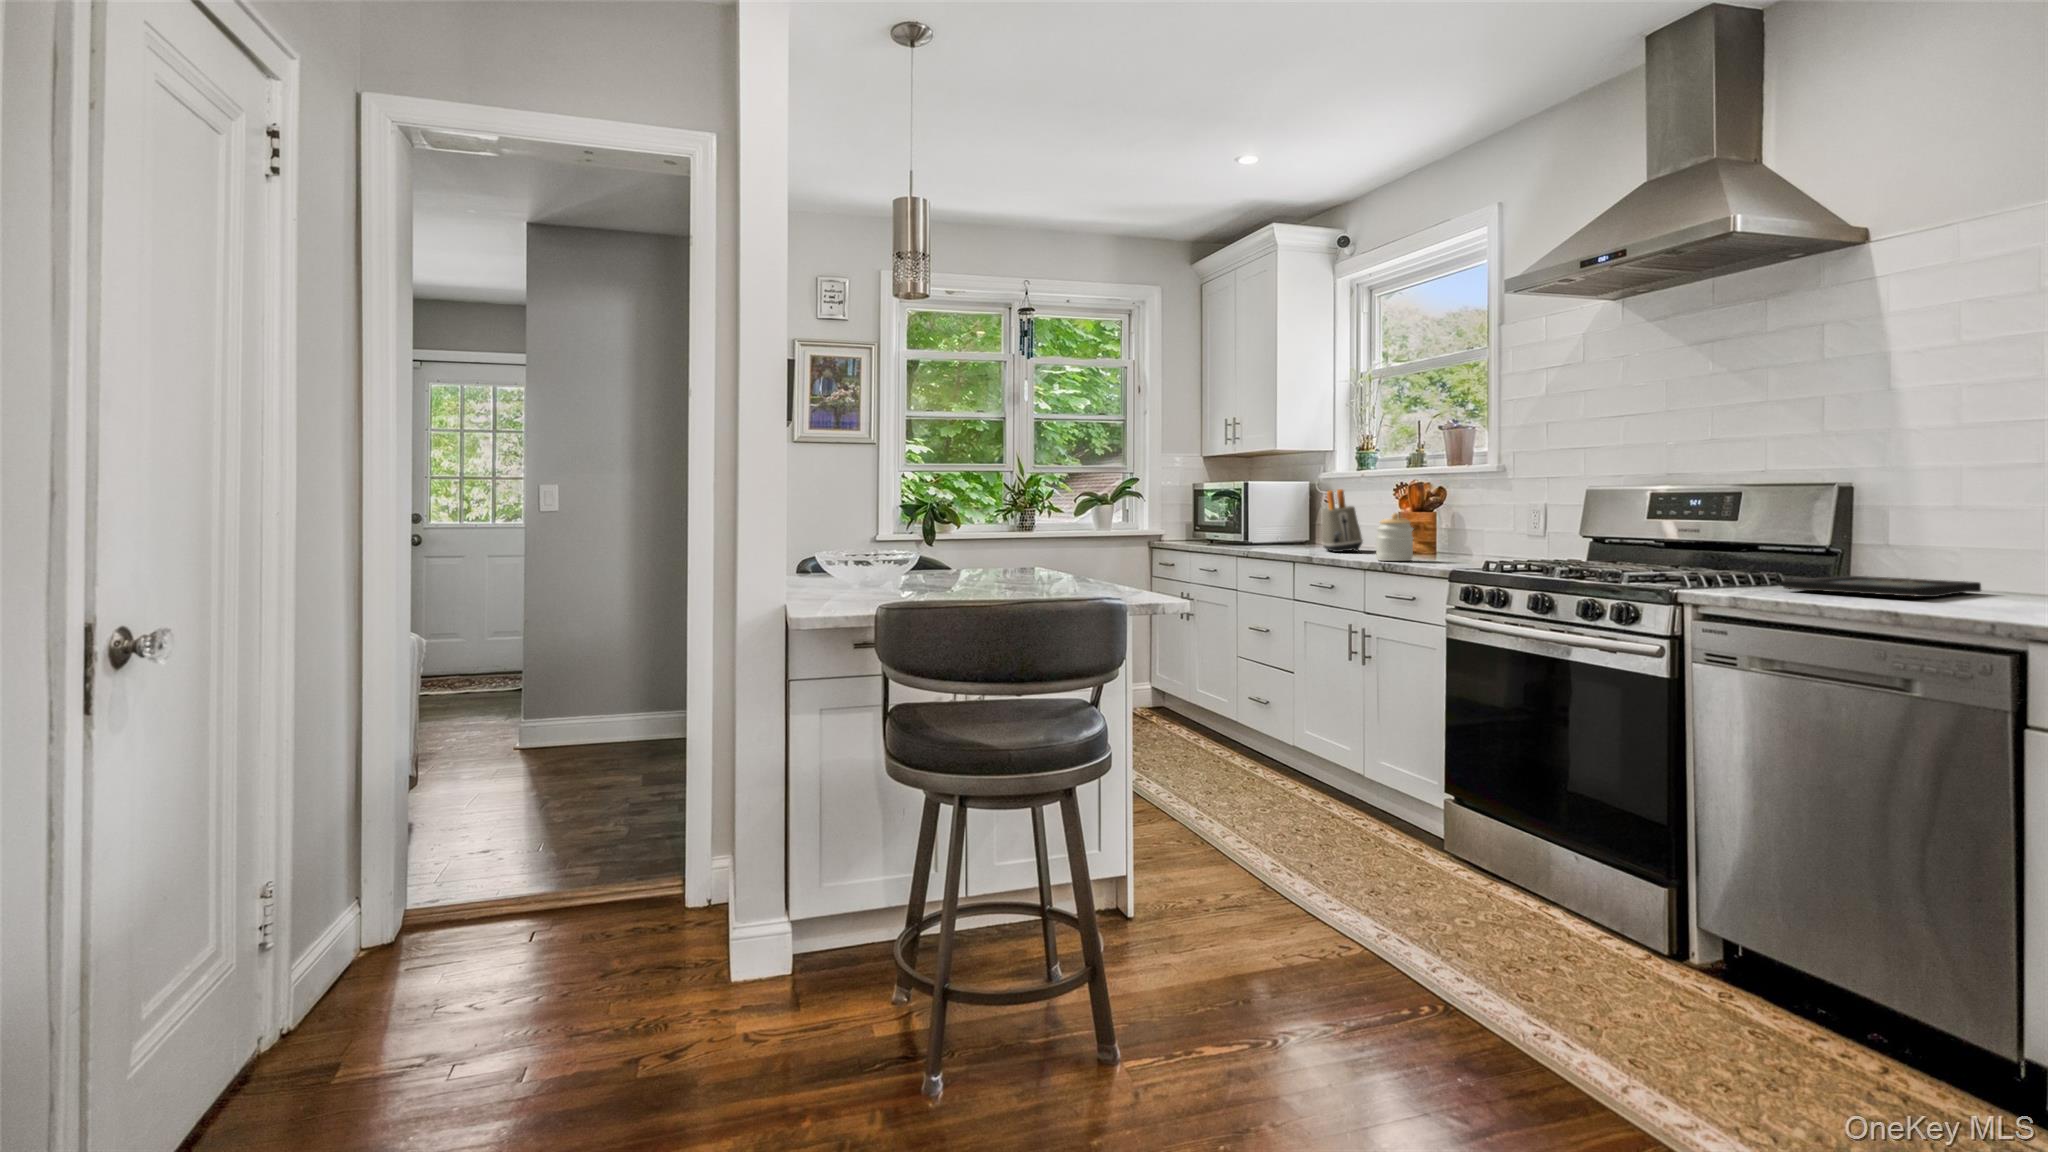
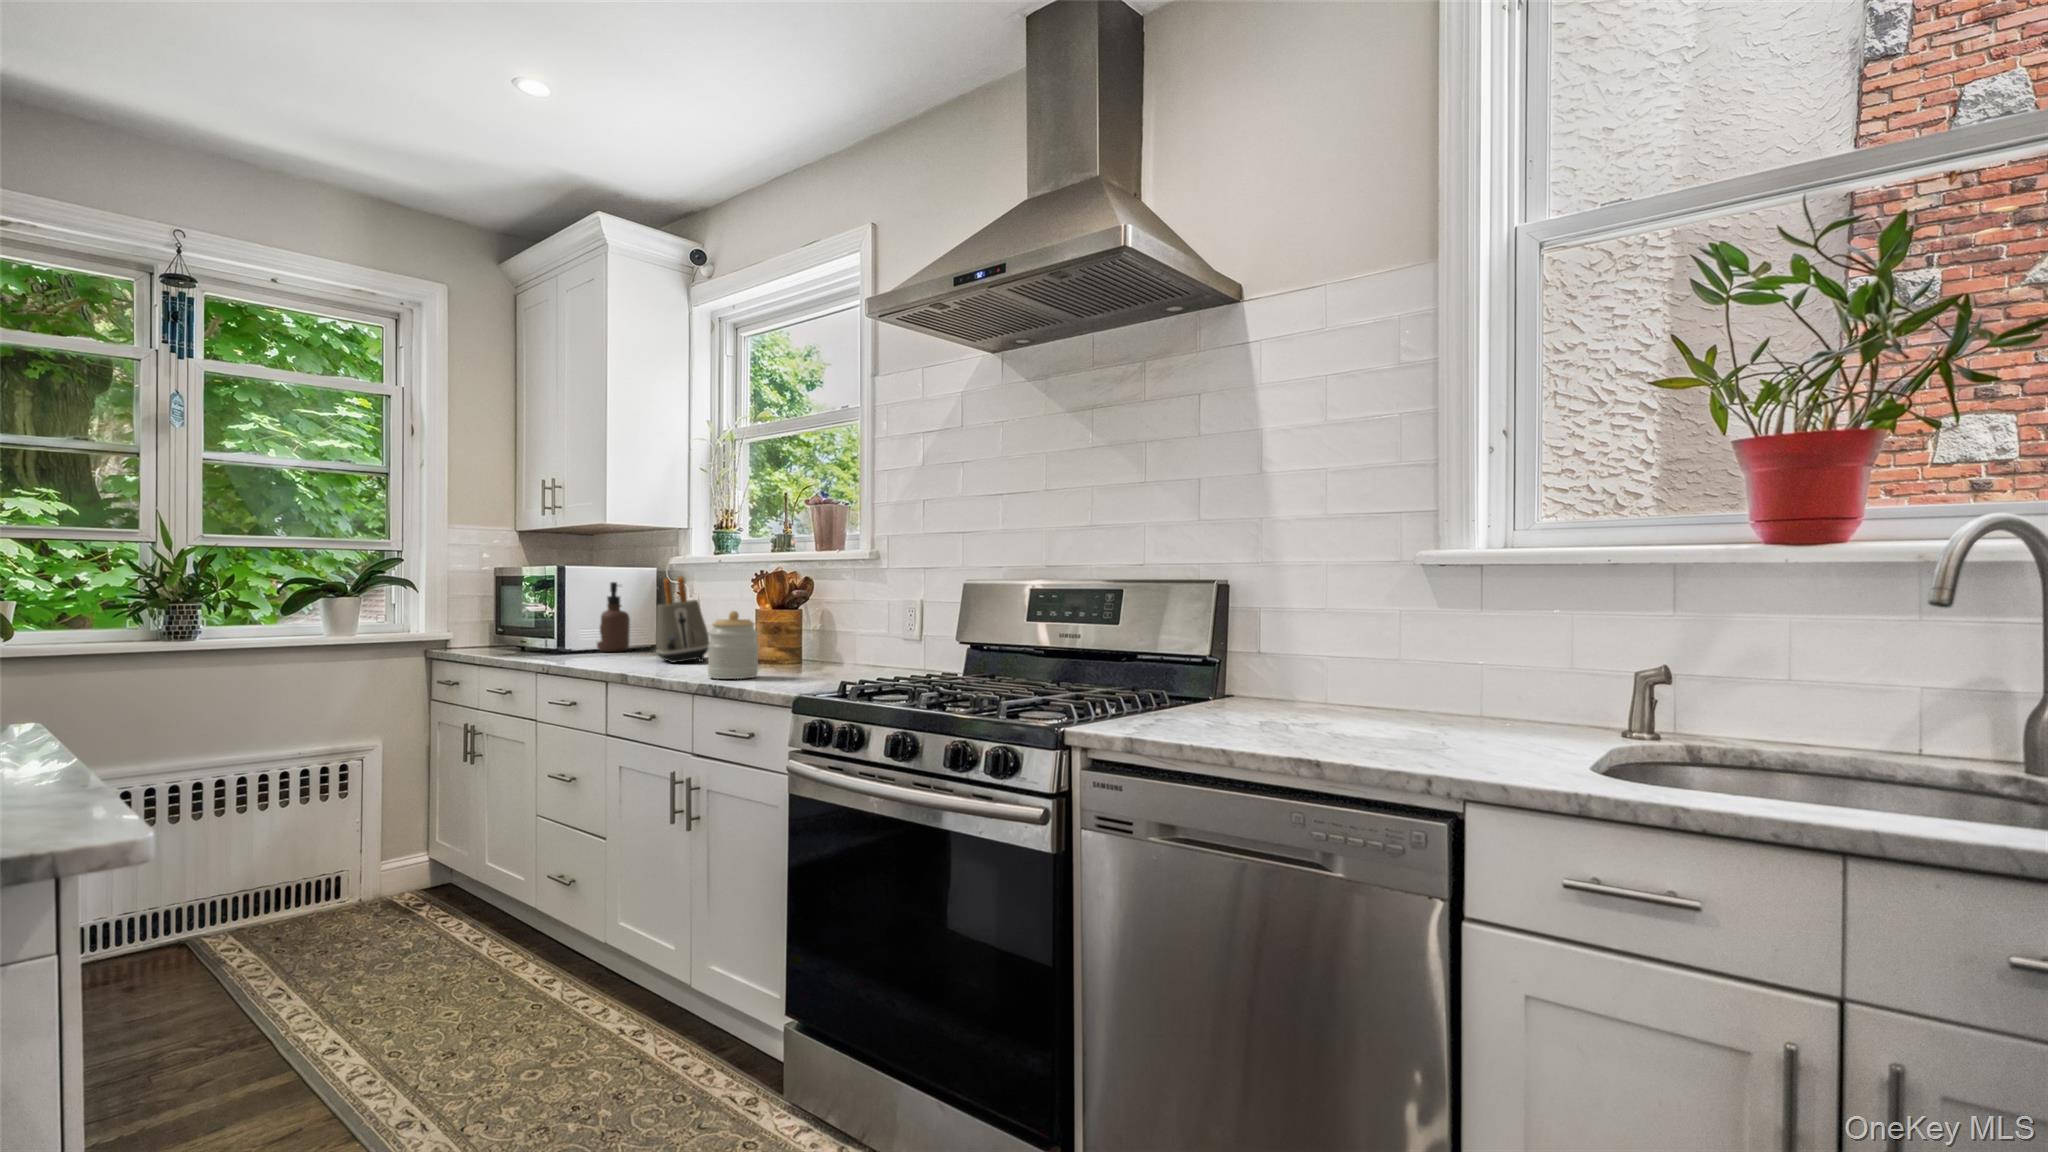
soap dispenser: none [1269,494,1292,546] -> present [597,582,630,652]
tray: present [1781,576,1981,597] -> none [1175,693,1359,728]

